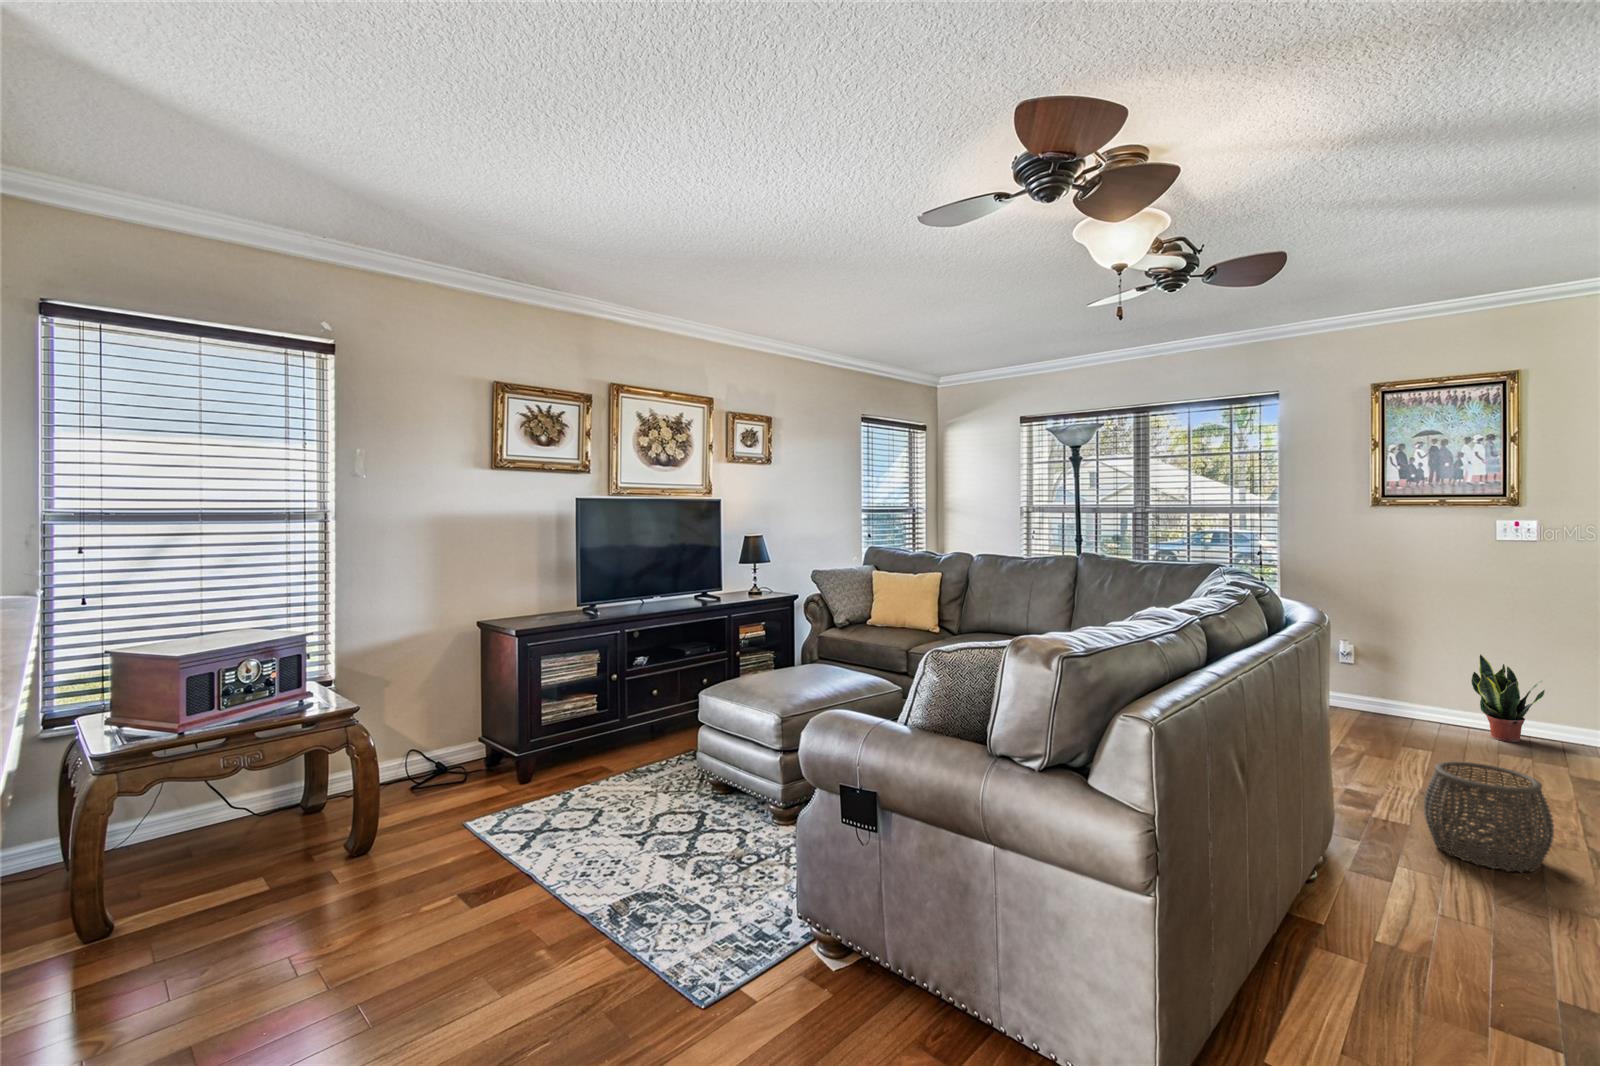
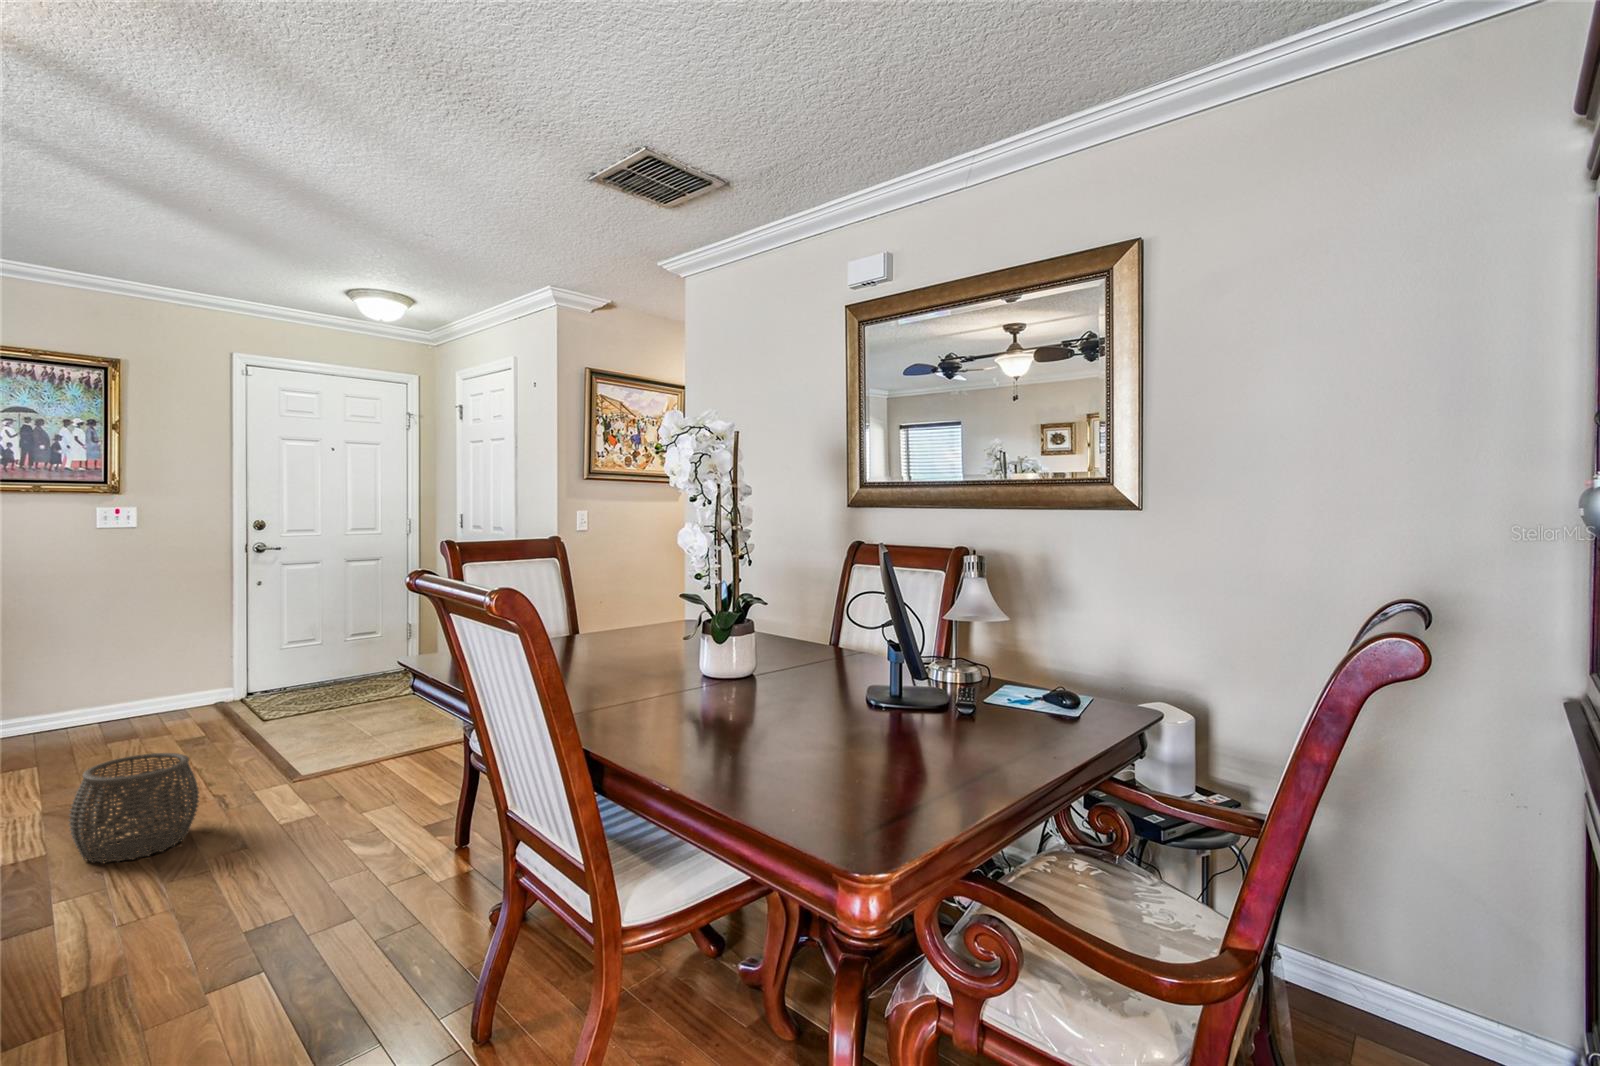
potted plant: present [1471,654,1545,742] -> none [70,648,145,731]

